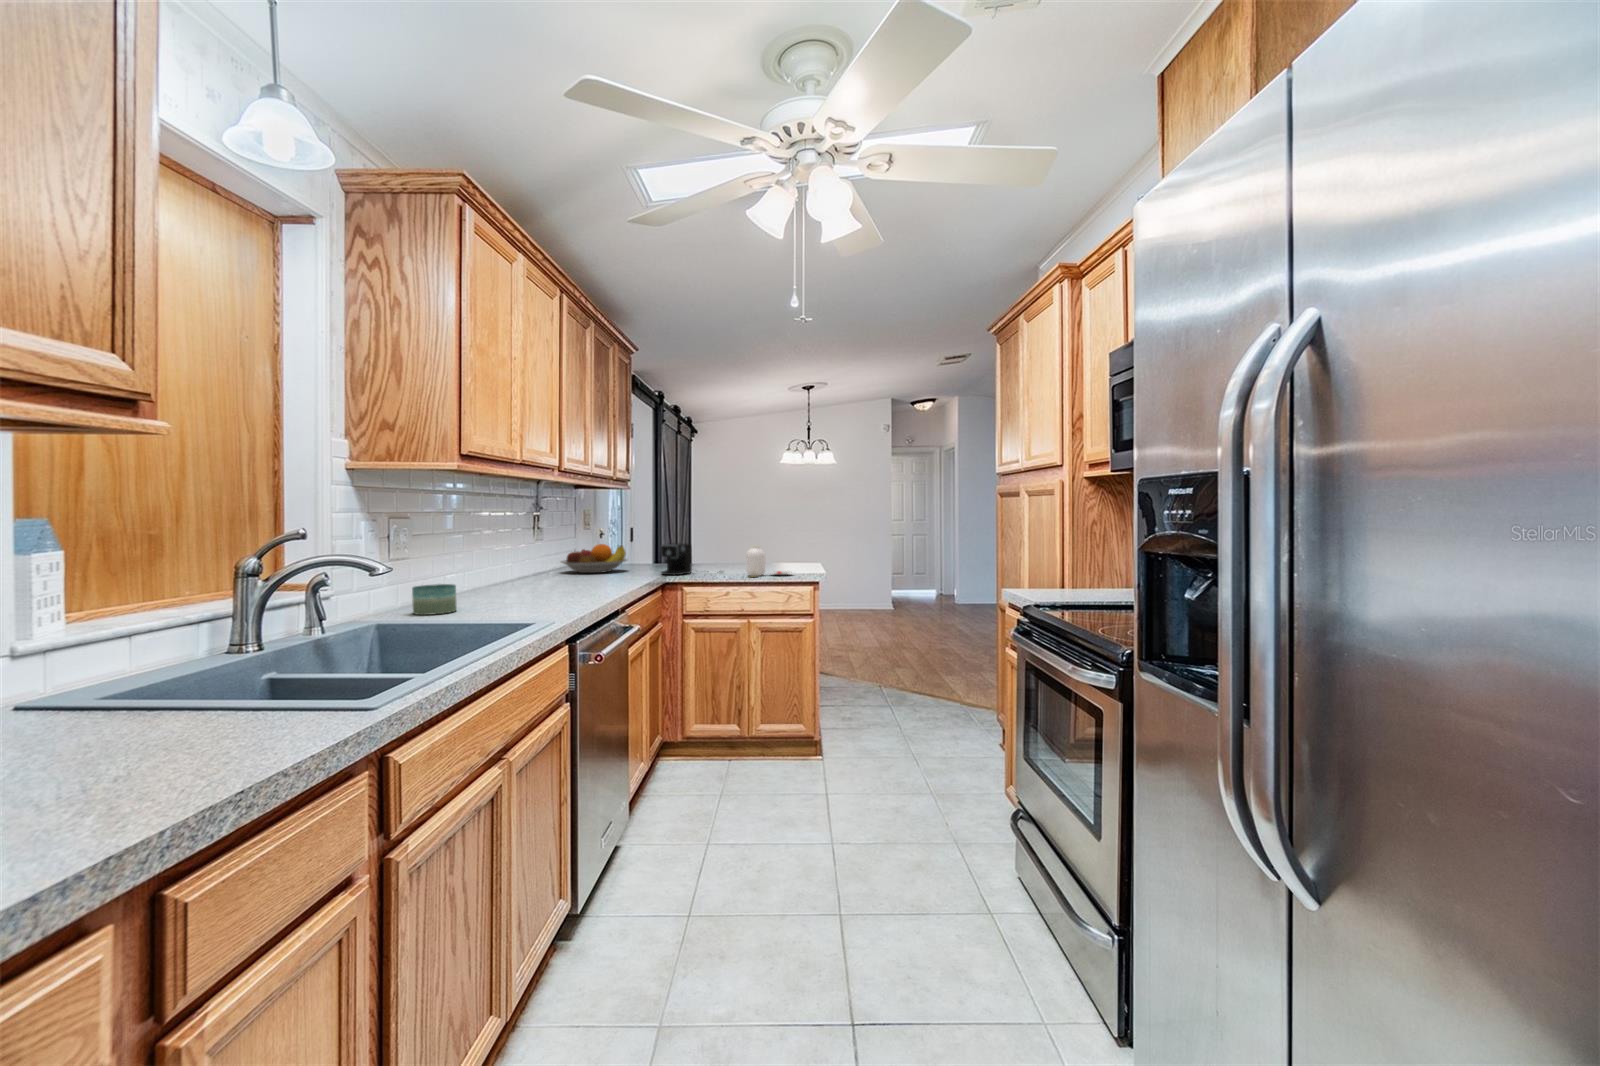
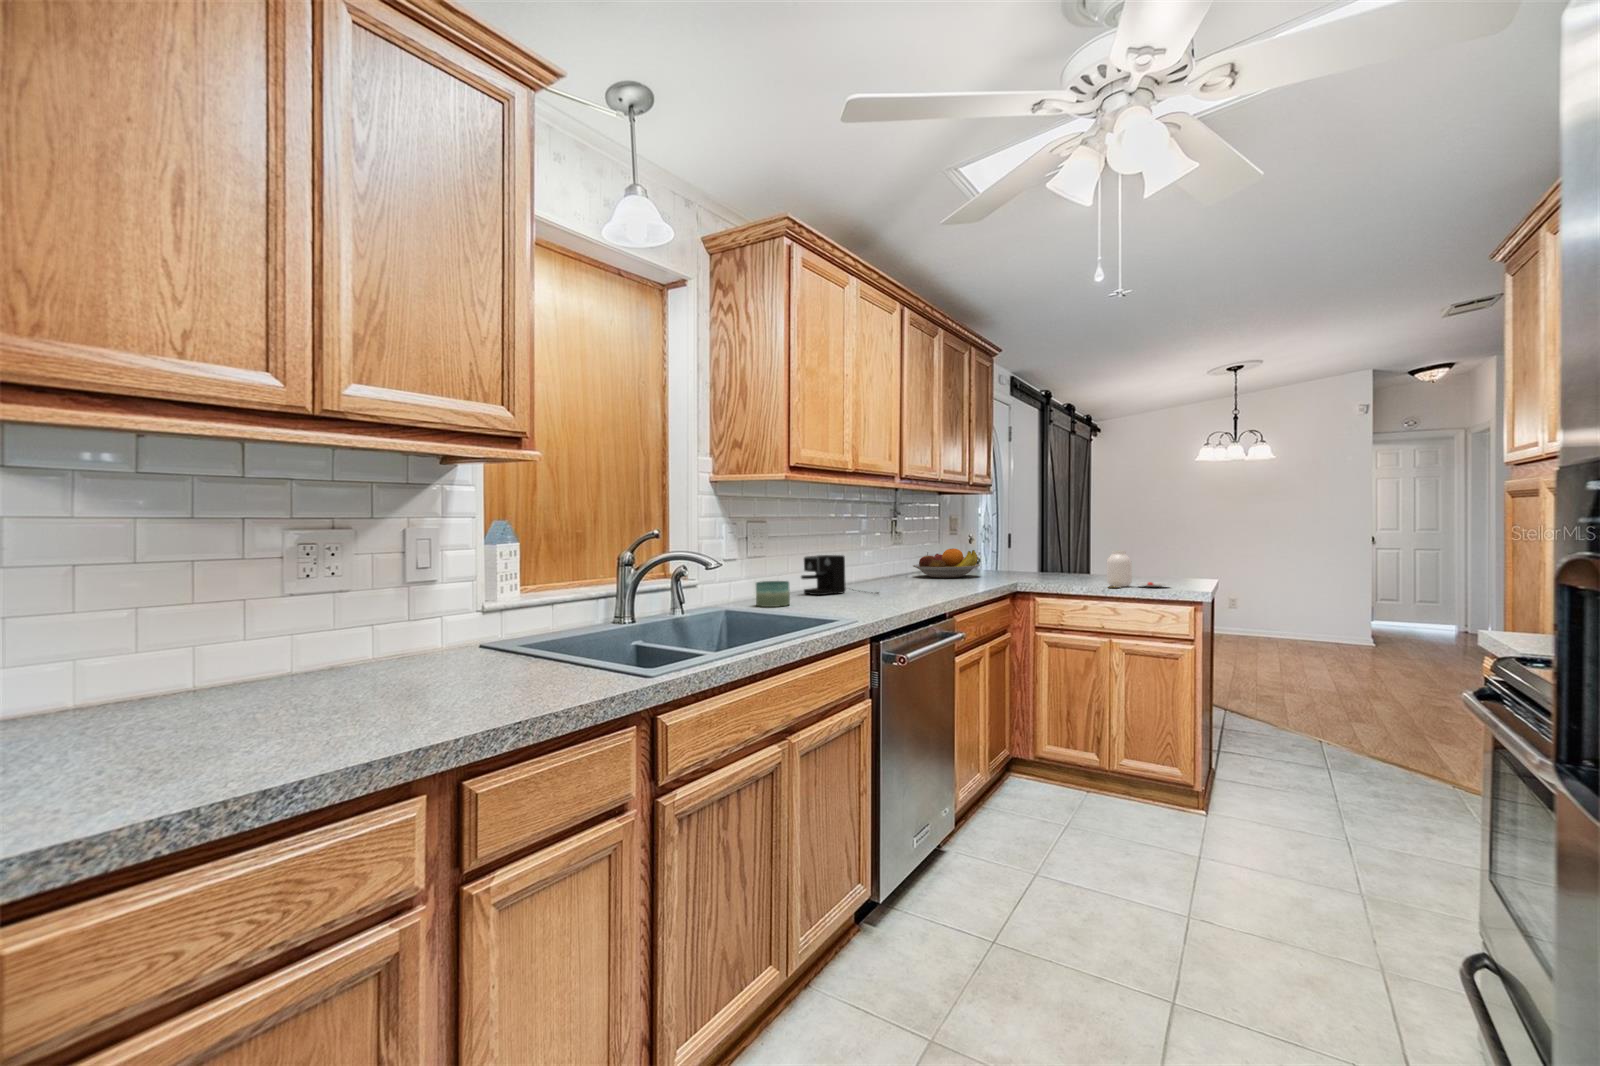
coffee maker: present [661,543,692,575] -> present [801,555,878,595]

